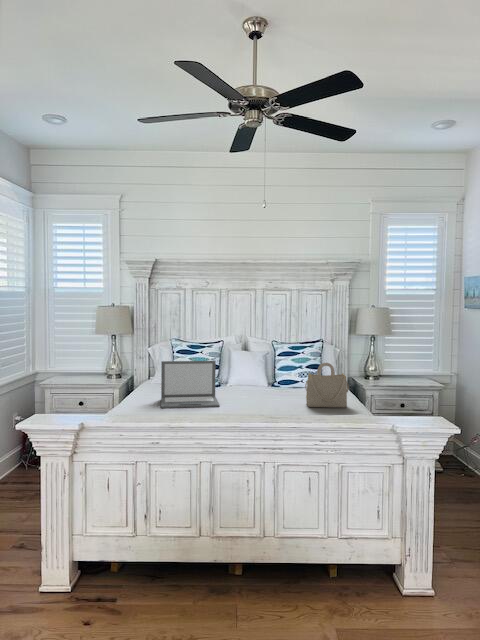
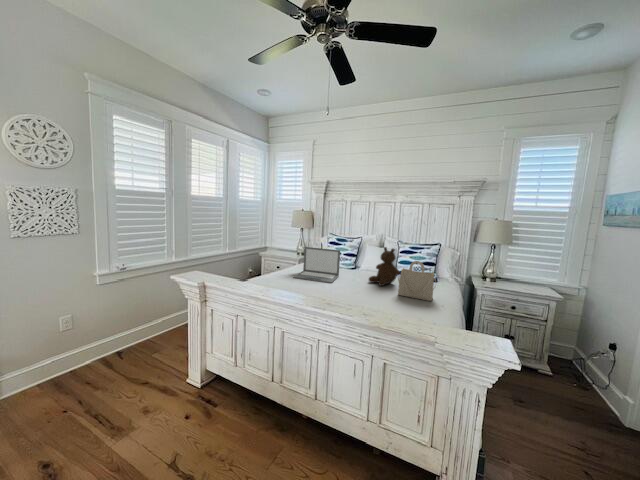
teddy bear: none [259,350,297,401] -> present [369,247,400,286]

